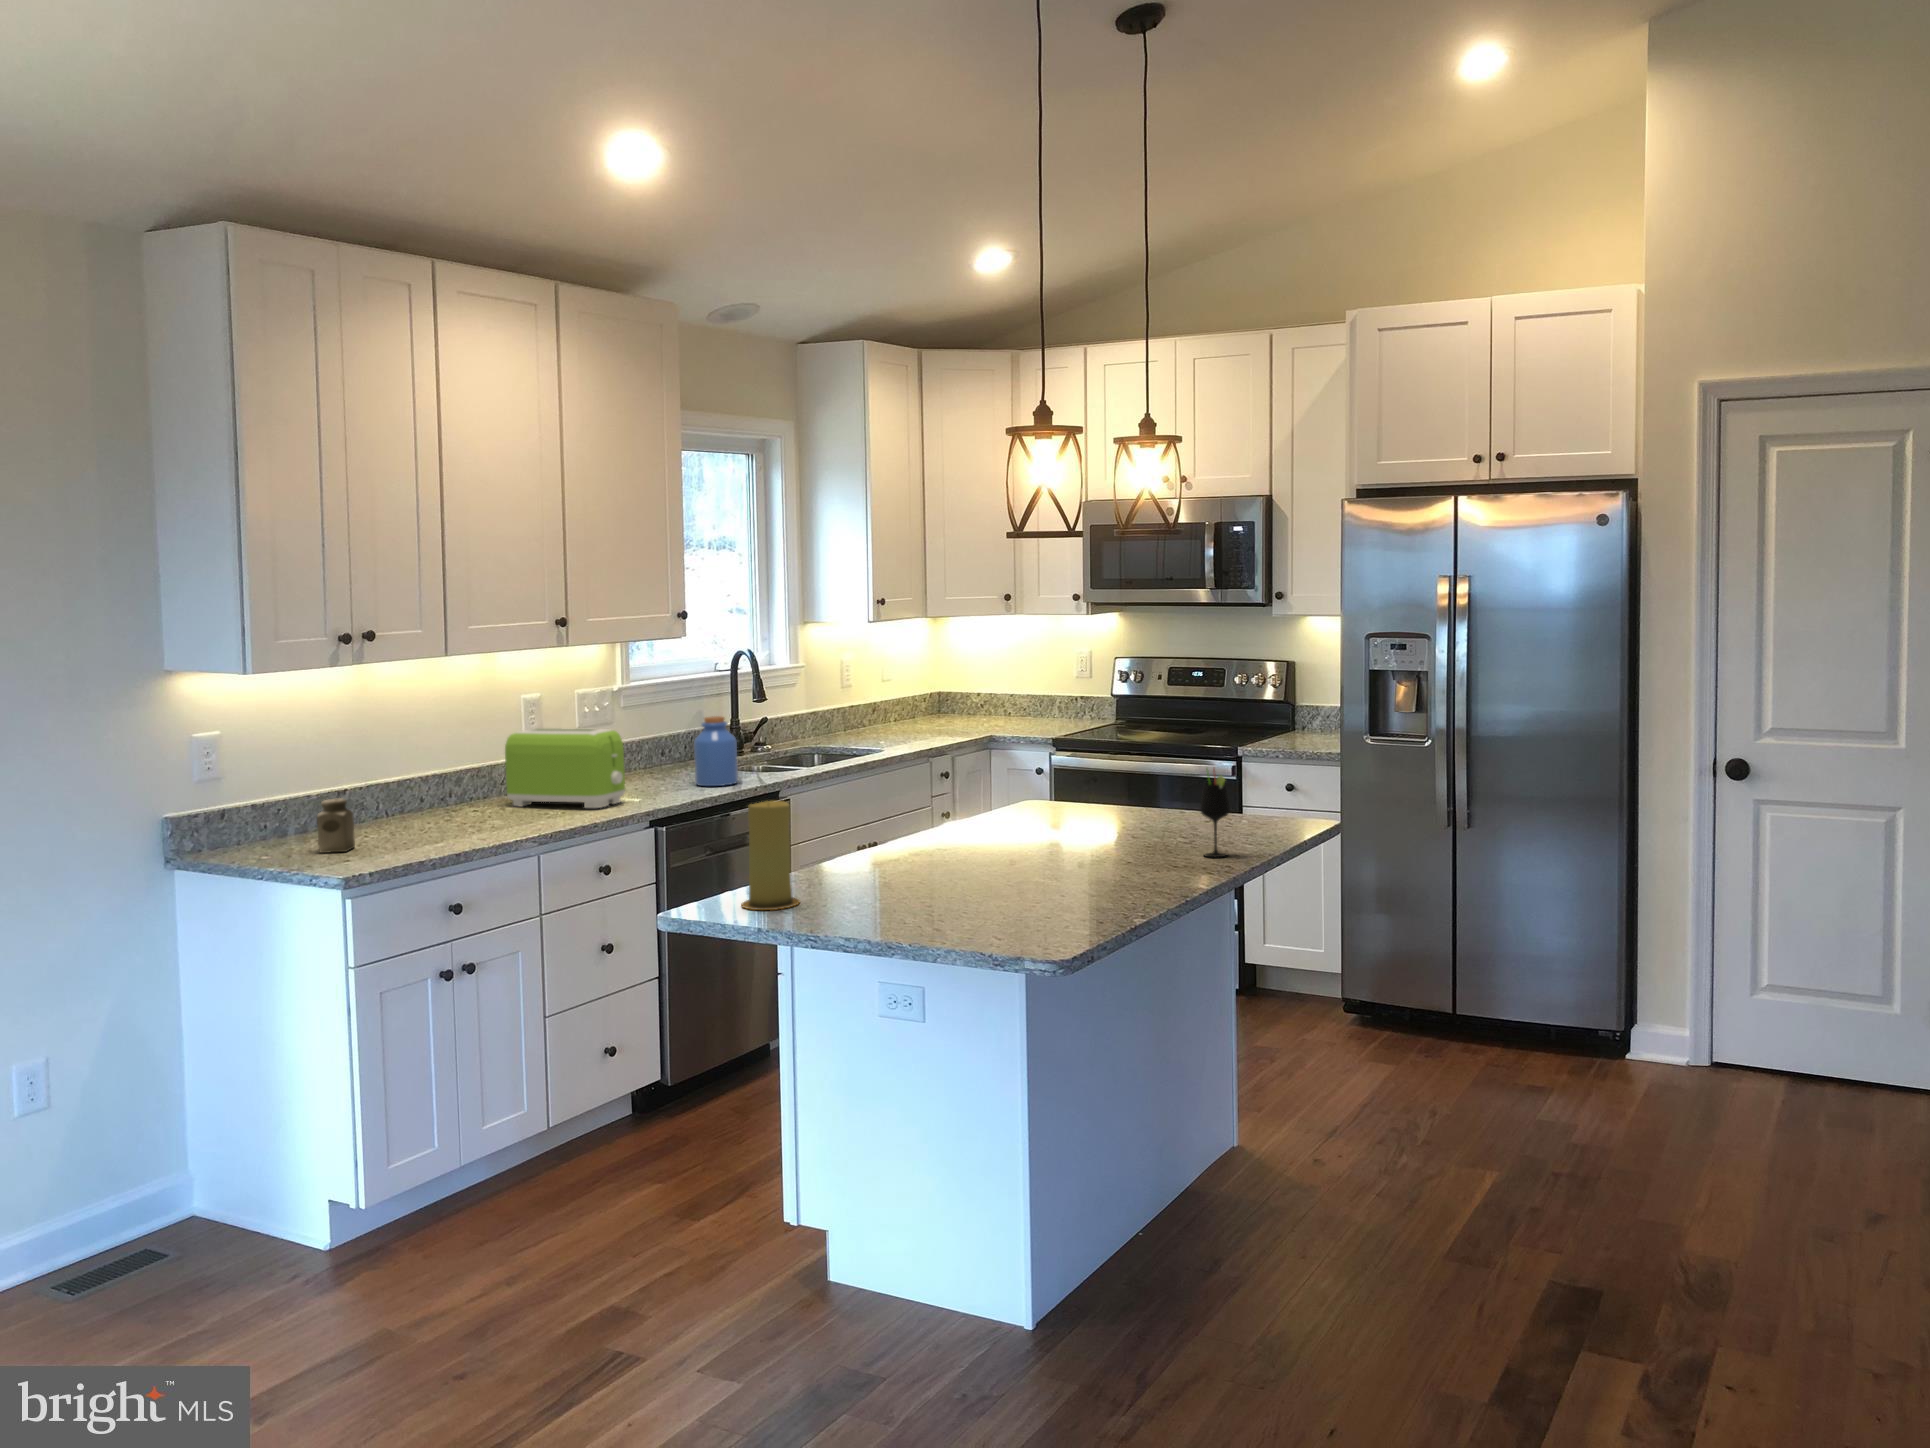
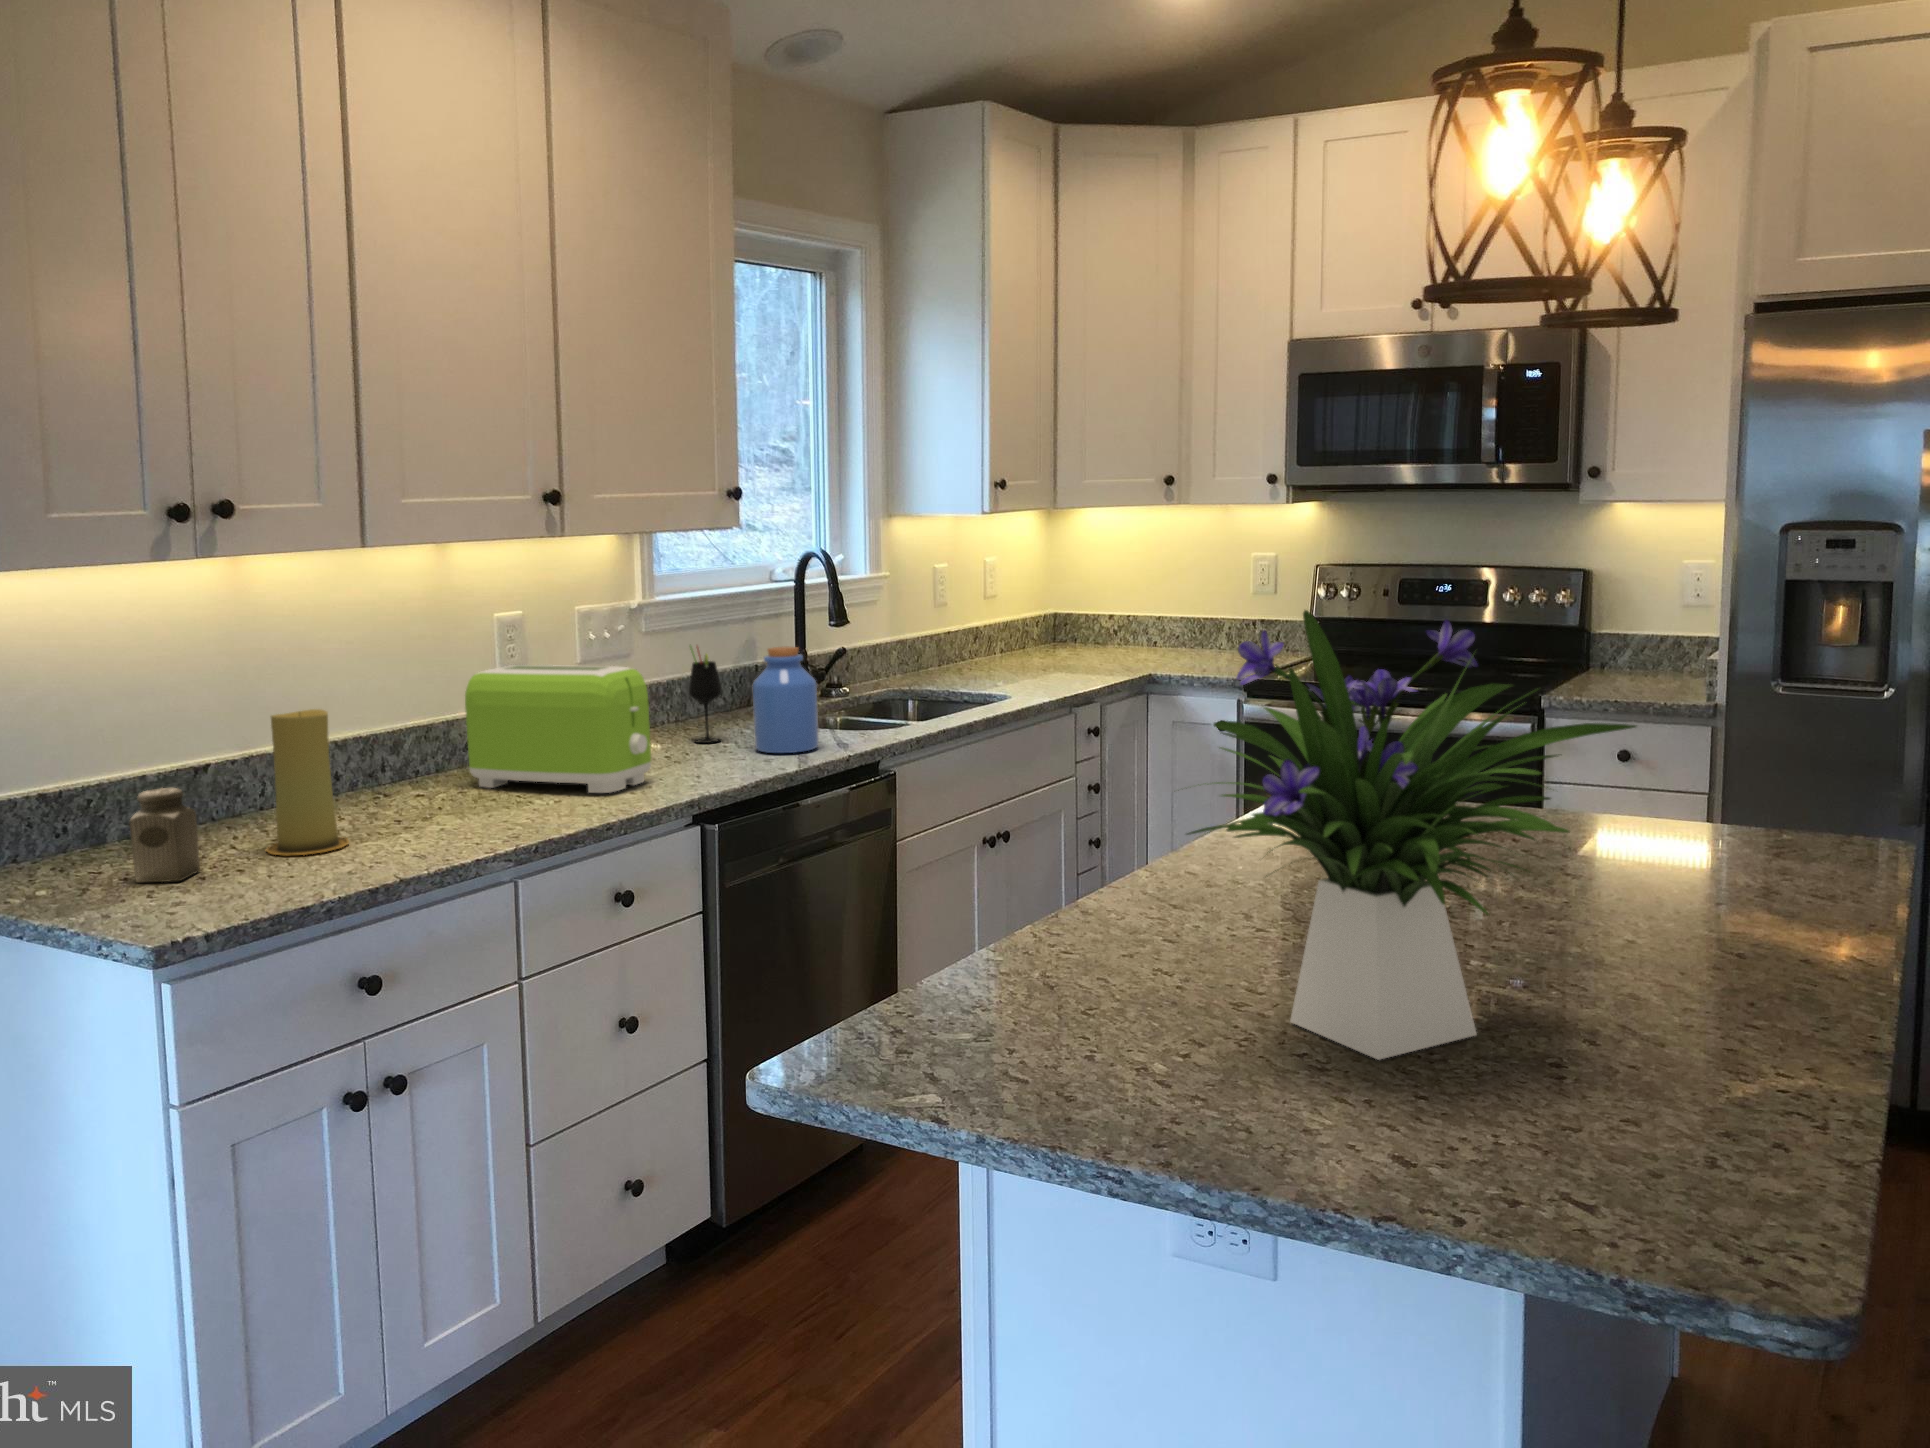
flower arrangement: none [863,699,1052,903] -> present [1187,610,1636,1060]
wine glass: present [1200,769,1230,857] -> present [689,646,722,743]
candle: present [741,801,800,910] -> present [265,709,349,855]

